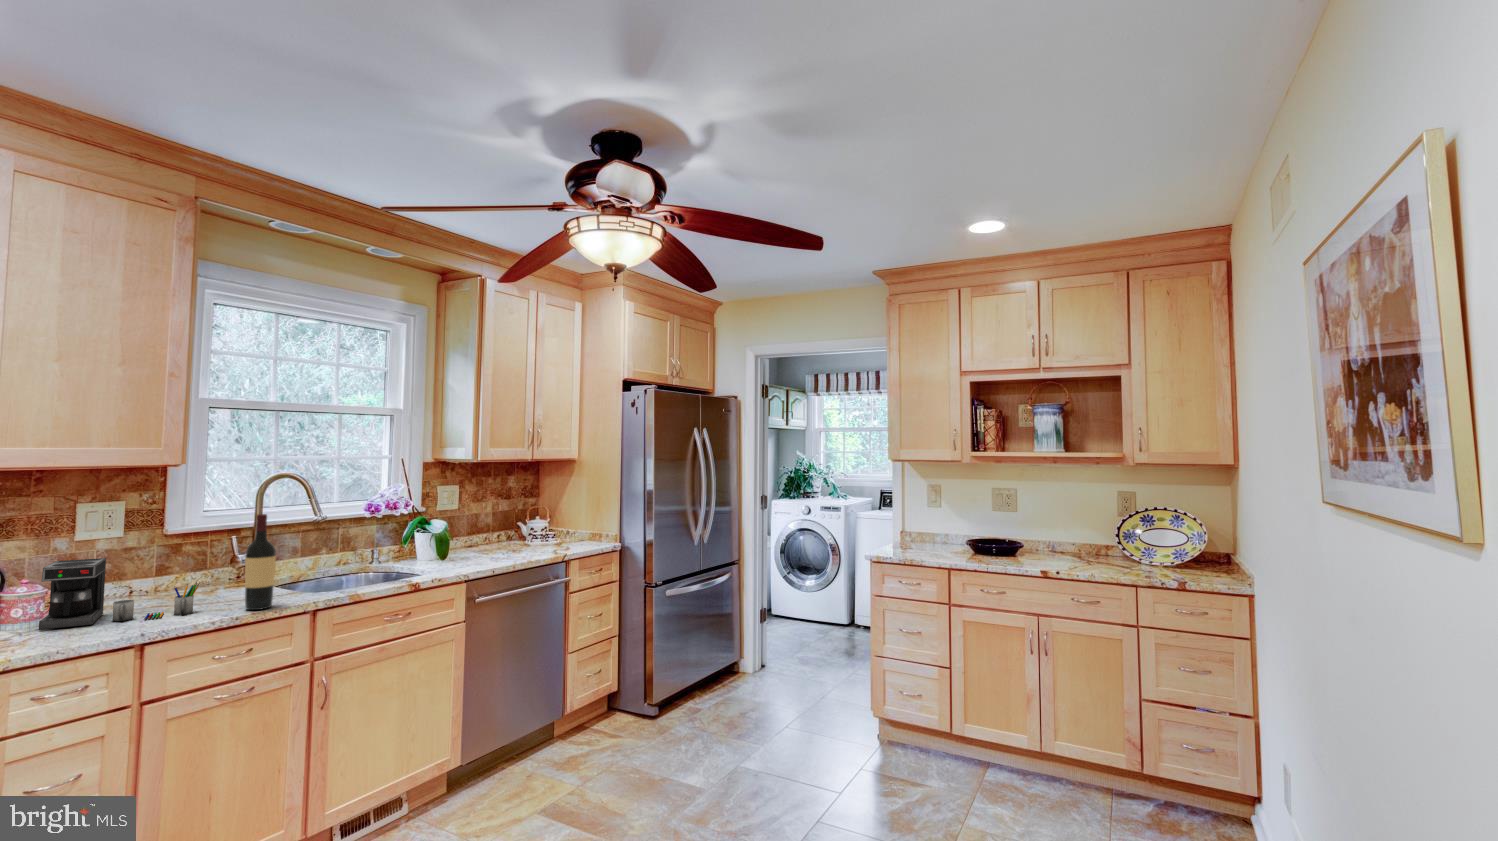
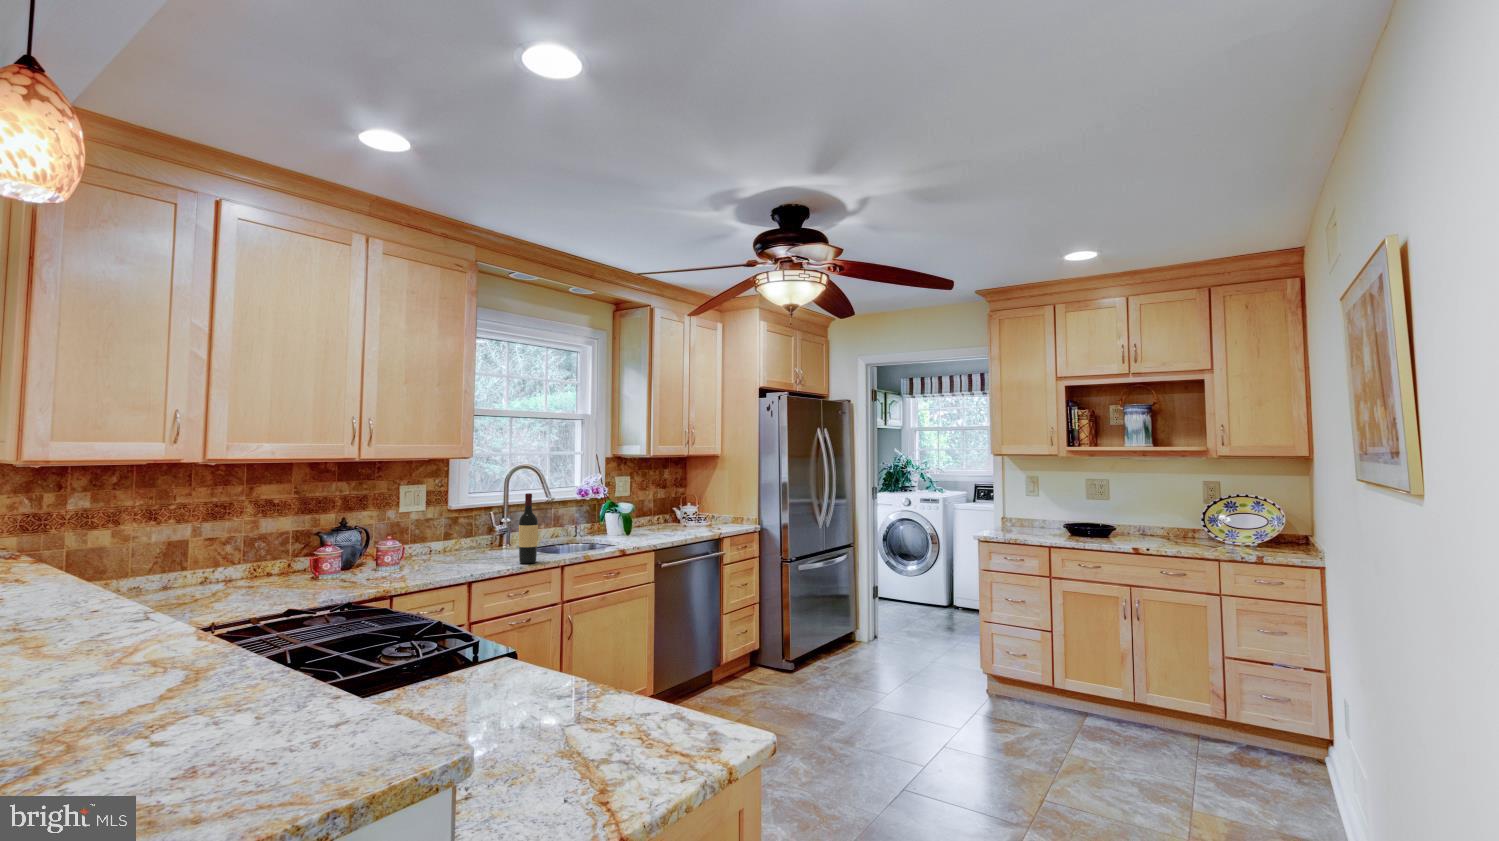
coffee maker: present [39,558,200,630] -> none [396,524,488,572]

